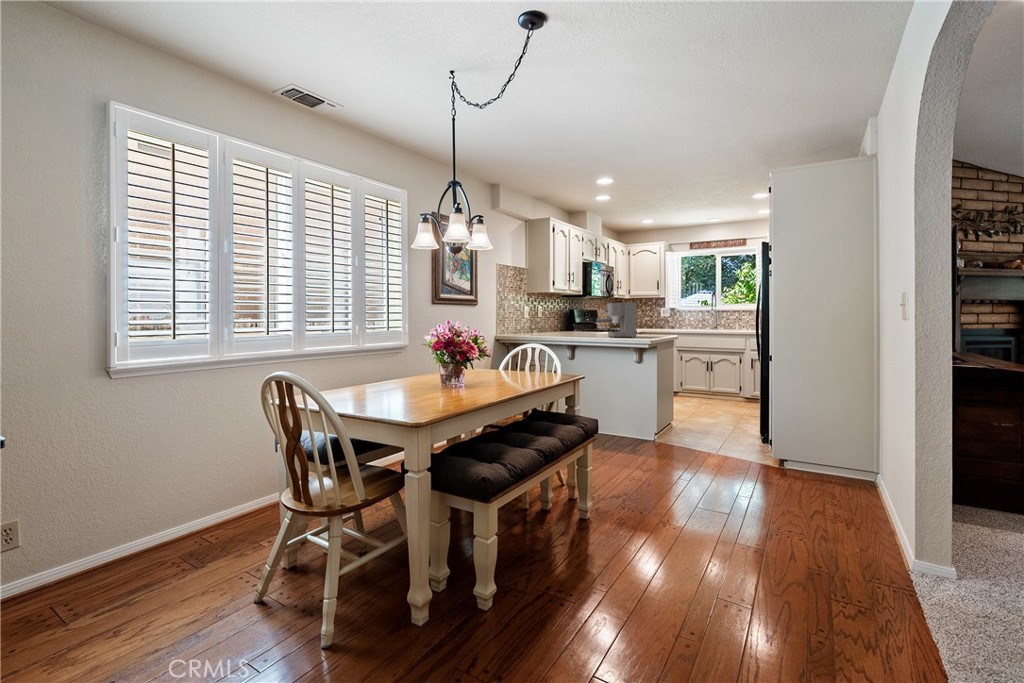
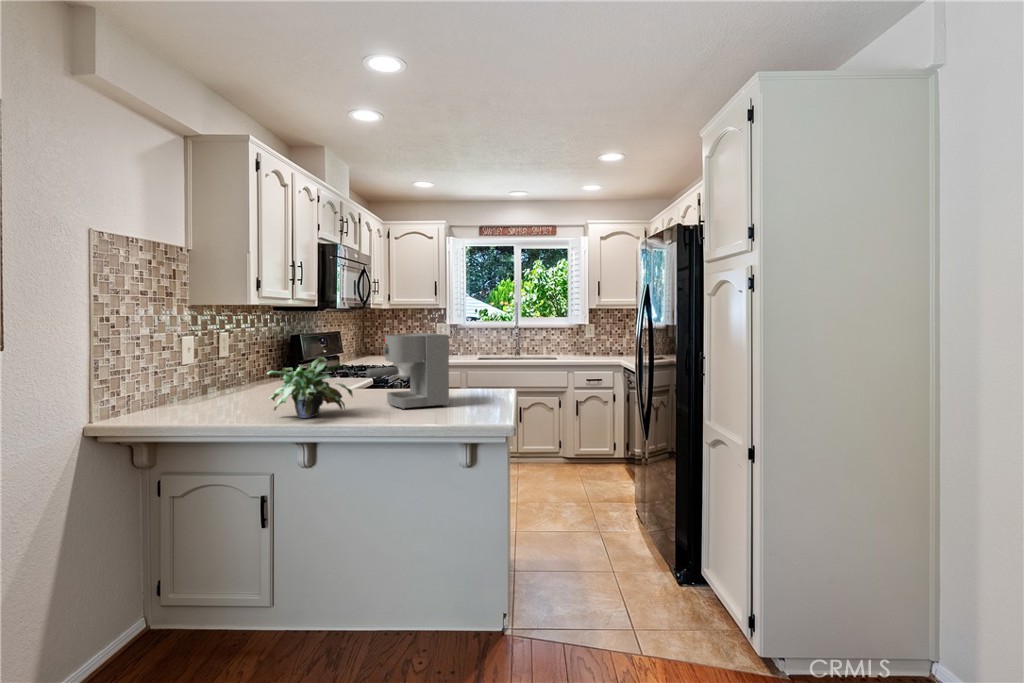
potted plant: none [554,311,588,337] -> present [267,357,353,418]

